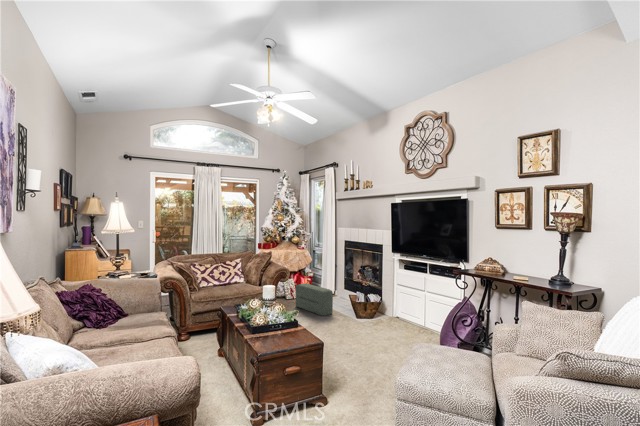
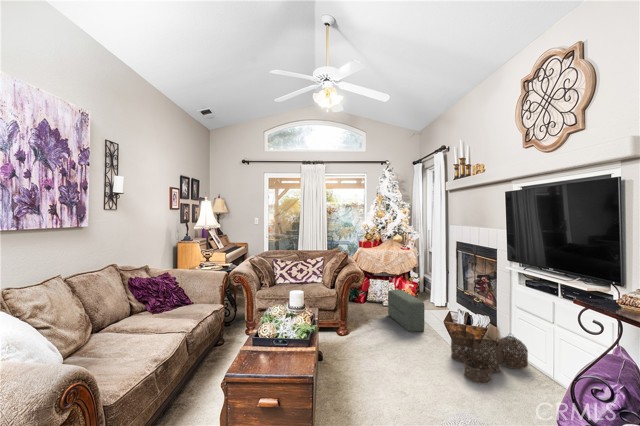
woven basket: none [362,303,410,338] -> present [451,330,528,384]

